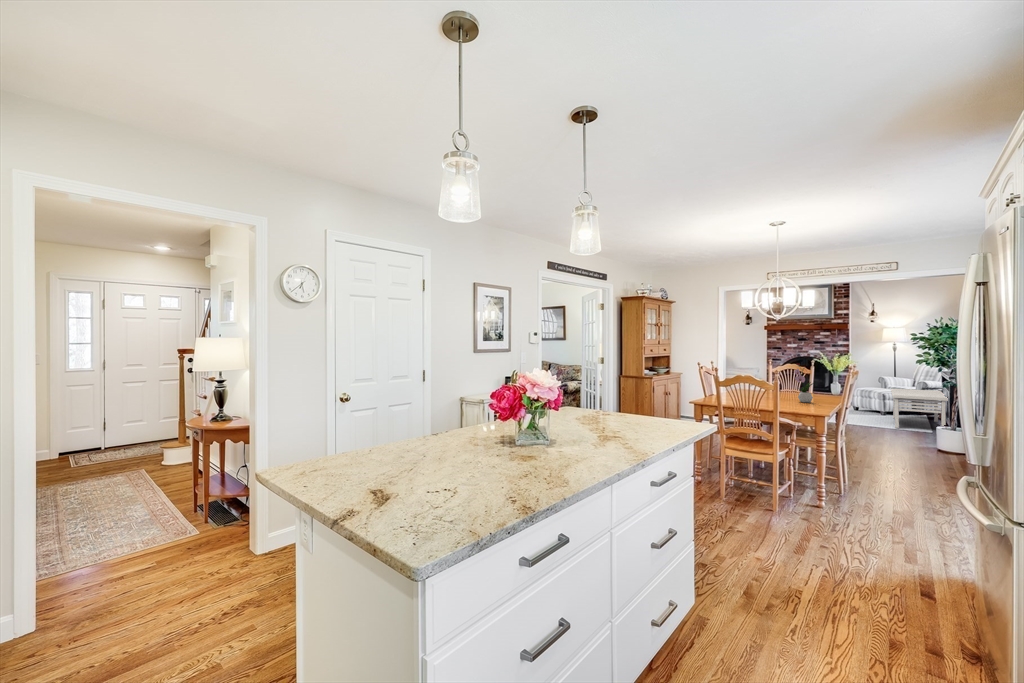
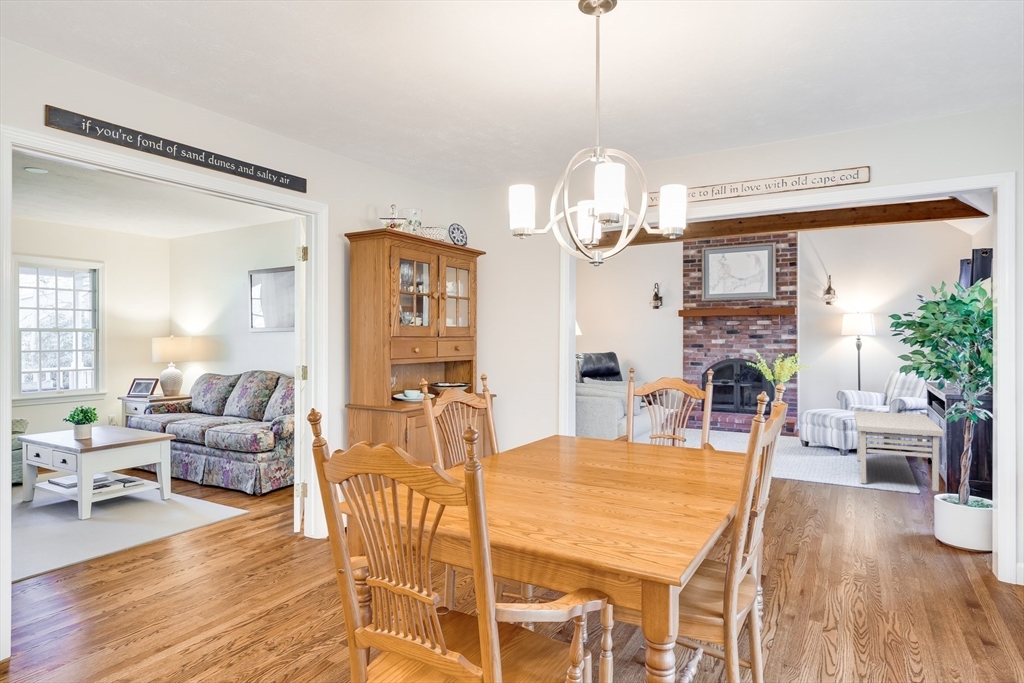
flower arrangement: present [794,364,814,402] -> none [630,381,676,487]

